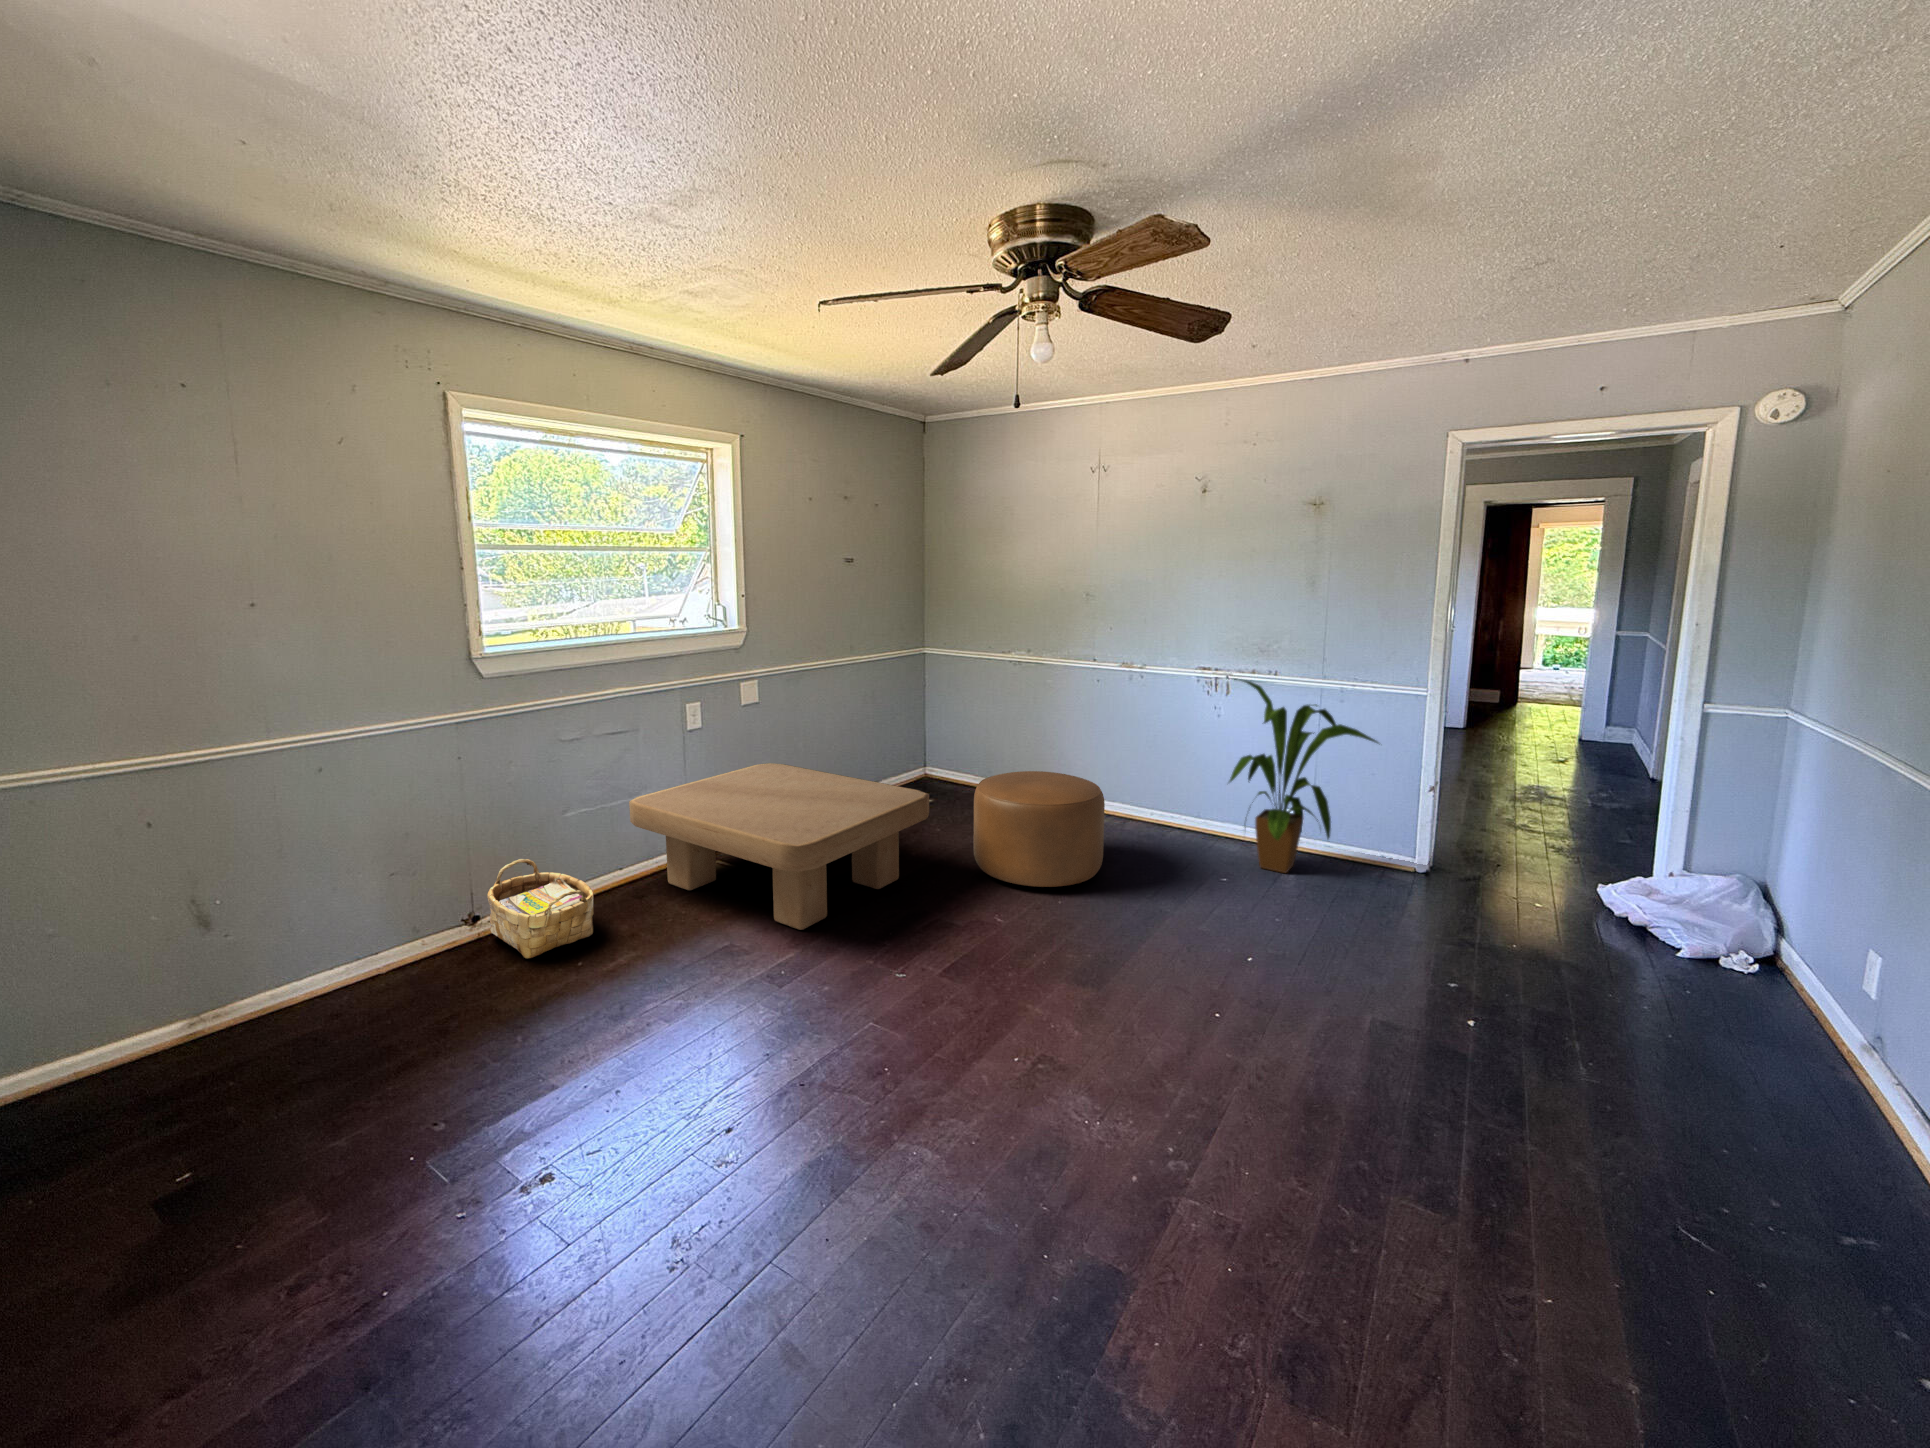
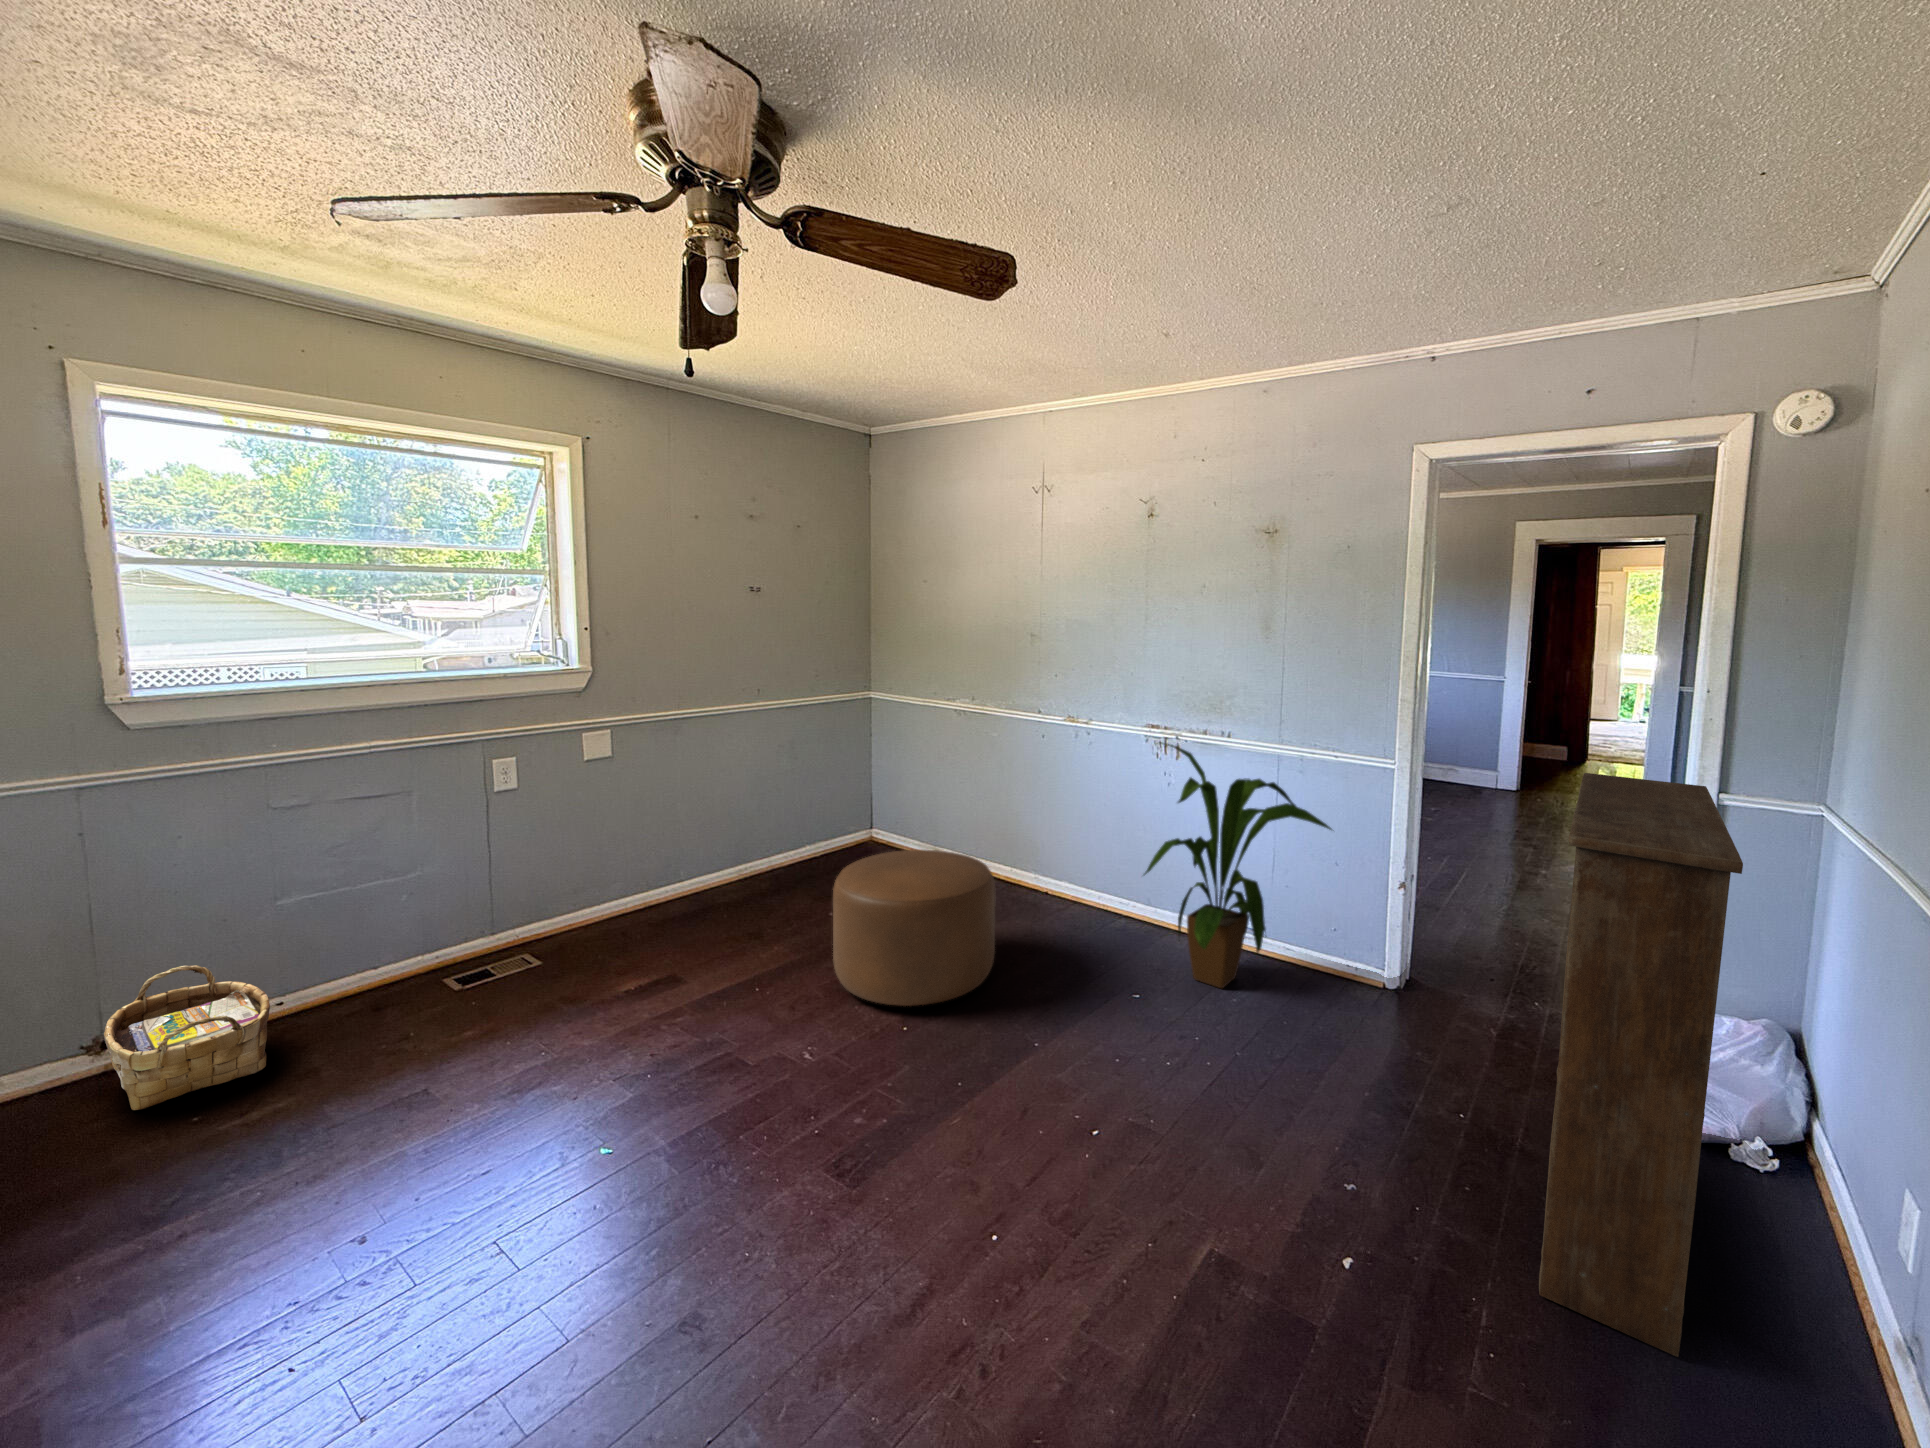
bookshelf: none [1585,686,1771,1067] -> present [1539,773,1743,1357]
coffee table: present [629,763,929,930] -> none [380,830,771,1068]

